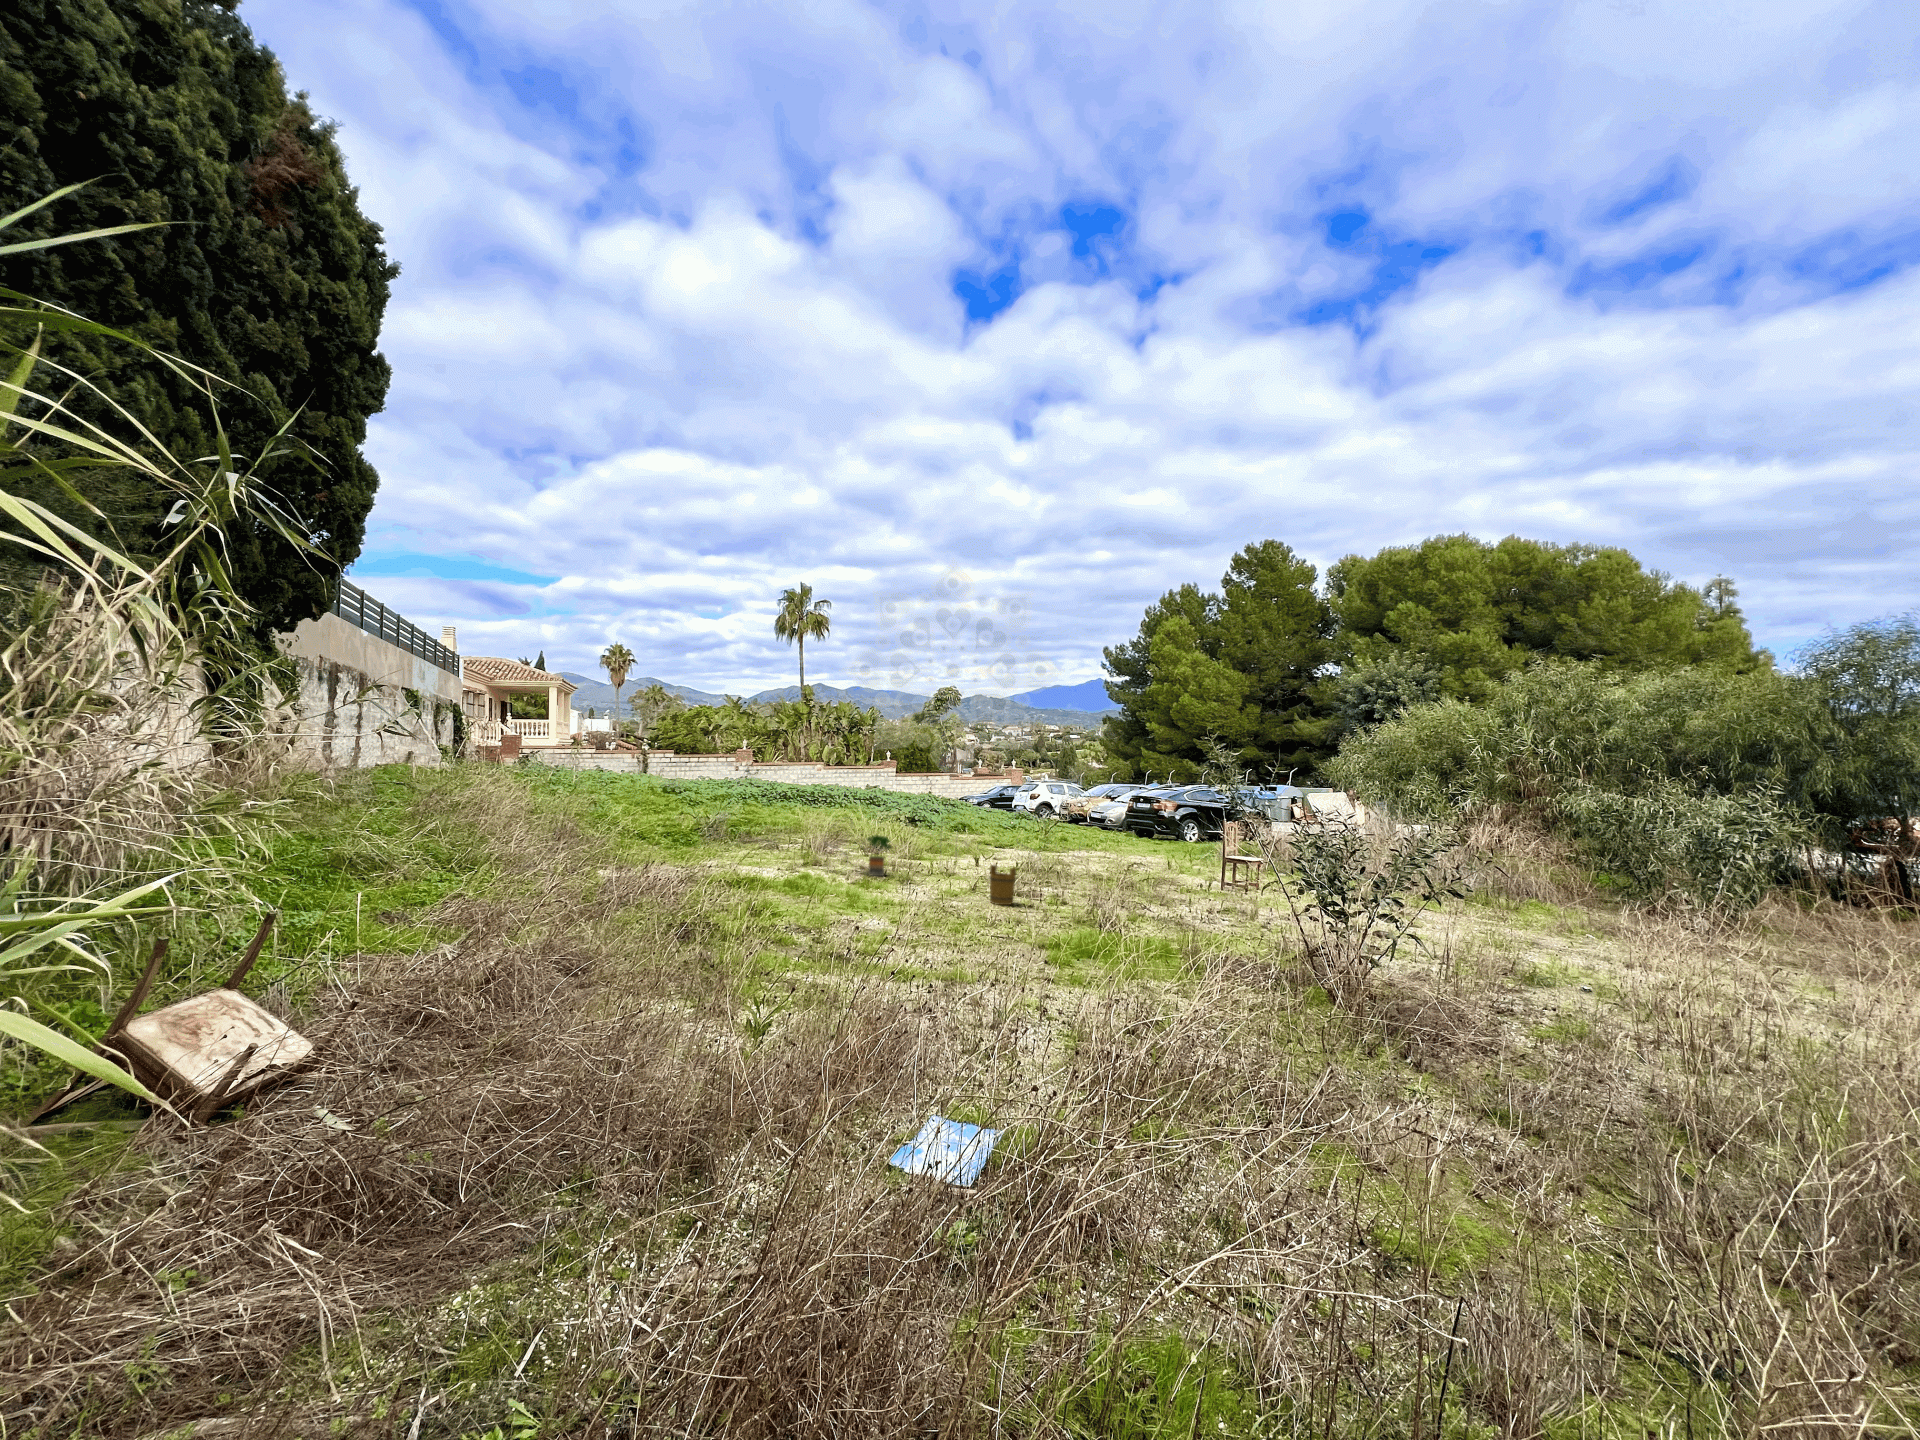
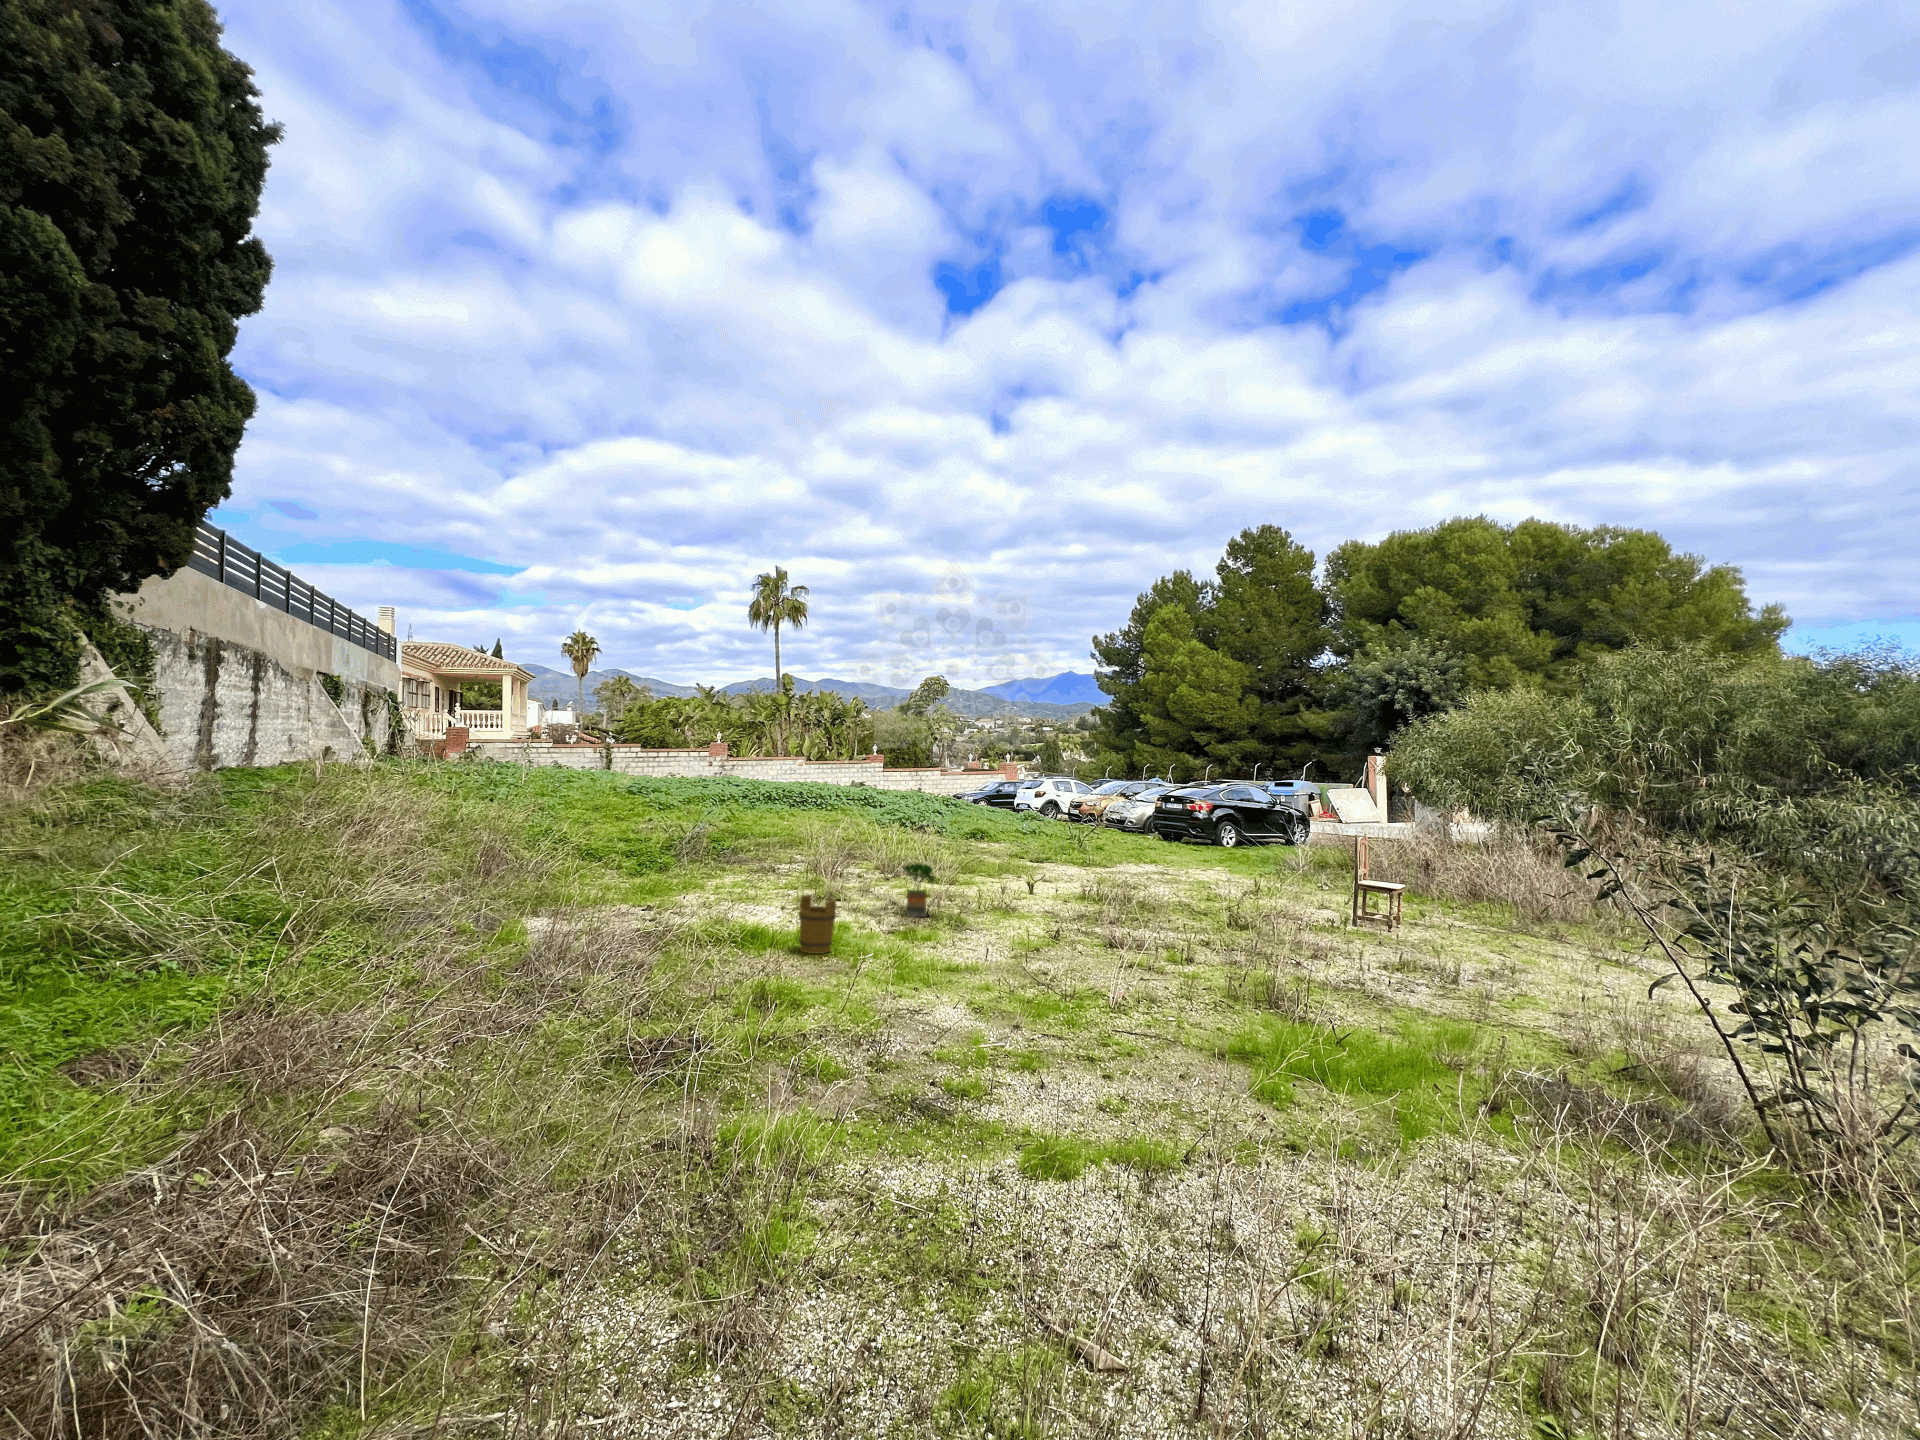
bucket: present [989,865,1017,905] -> present [799,895,839,954]

